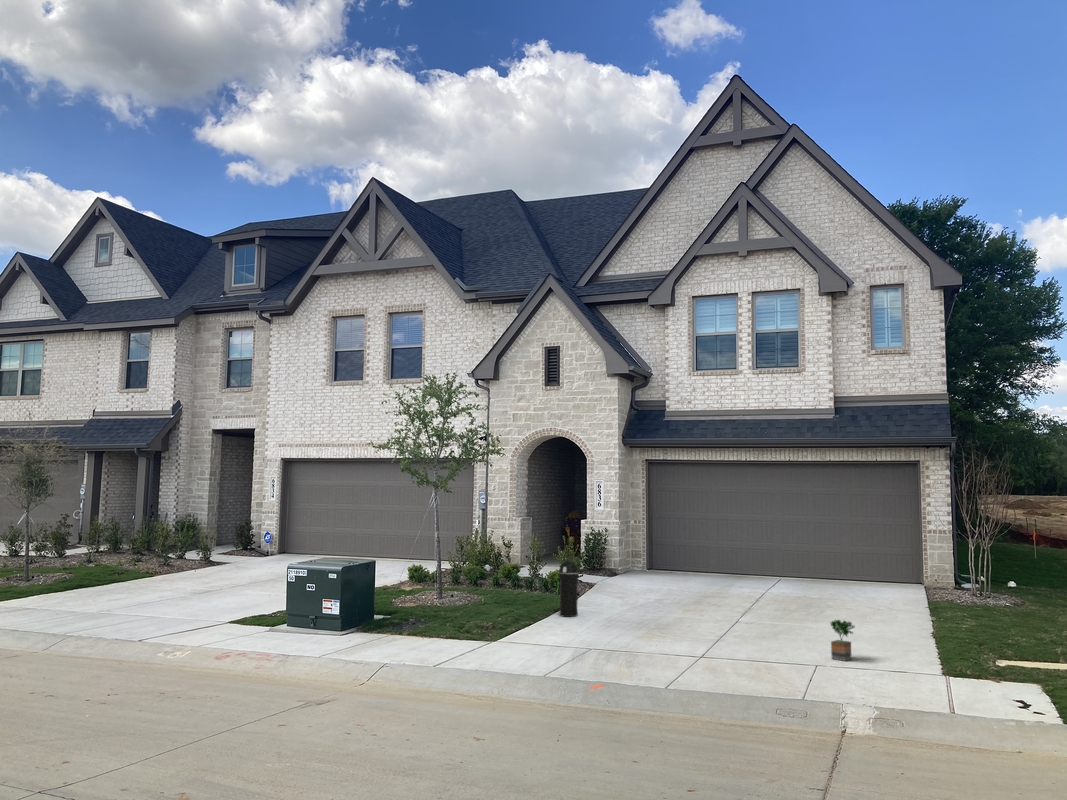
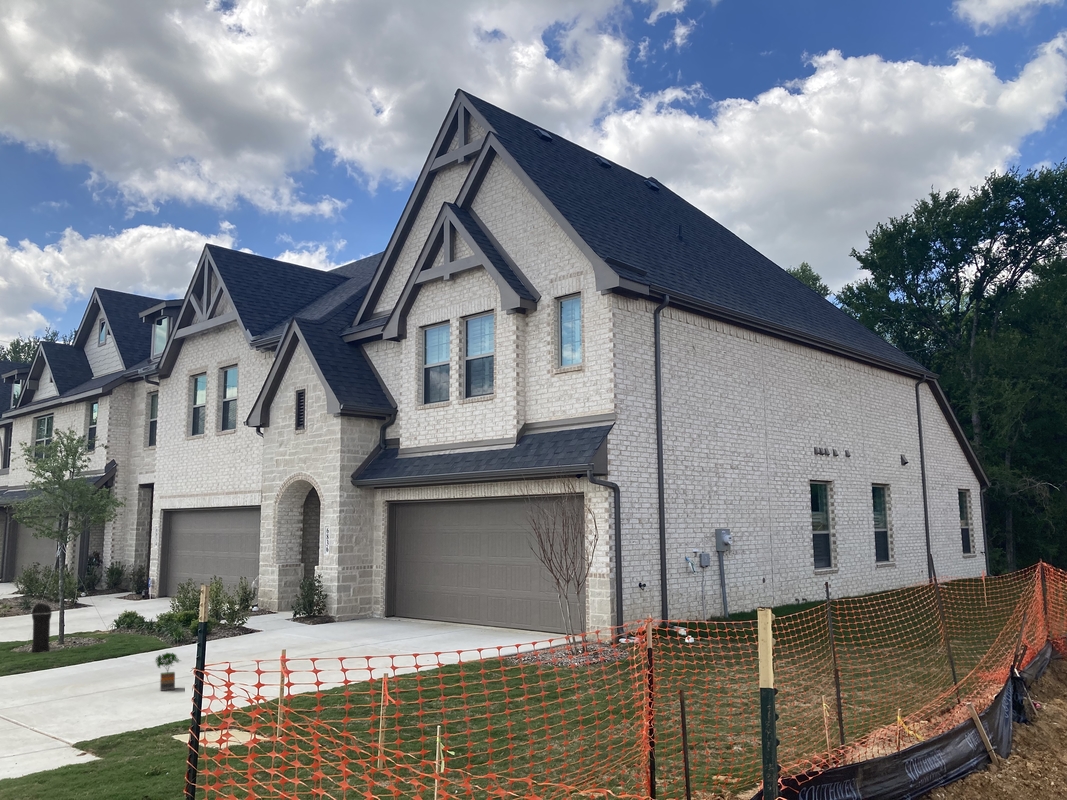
trash can: present [559,561,579,617] -> present [31,603,52,652]

